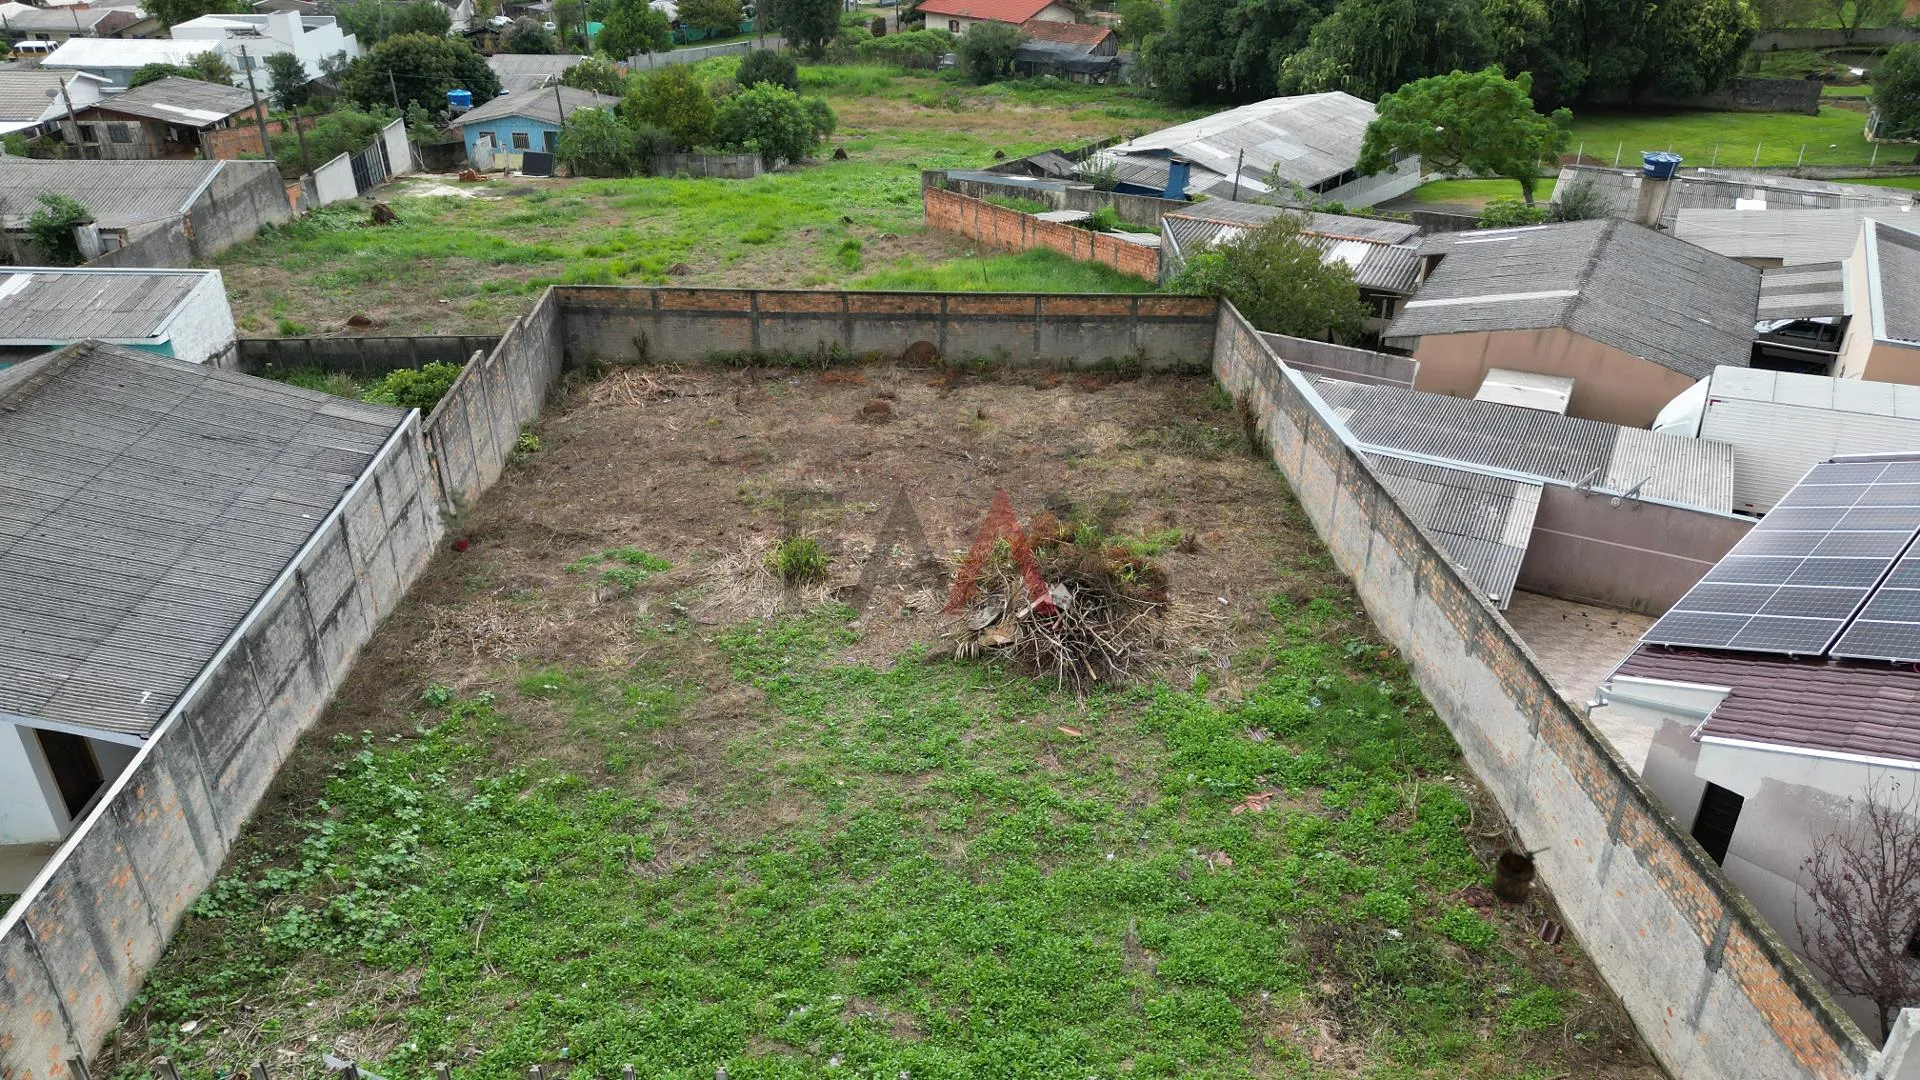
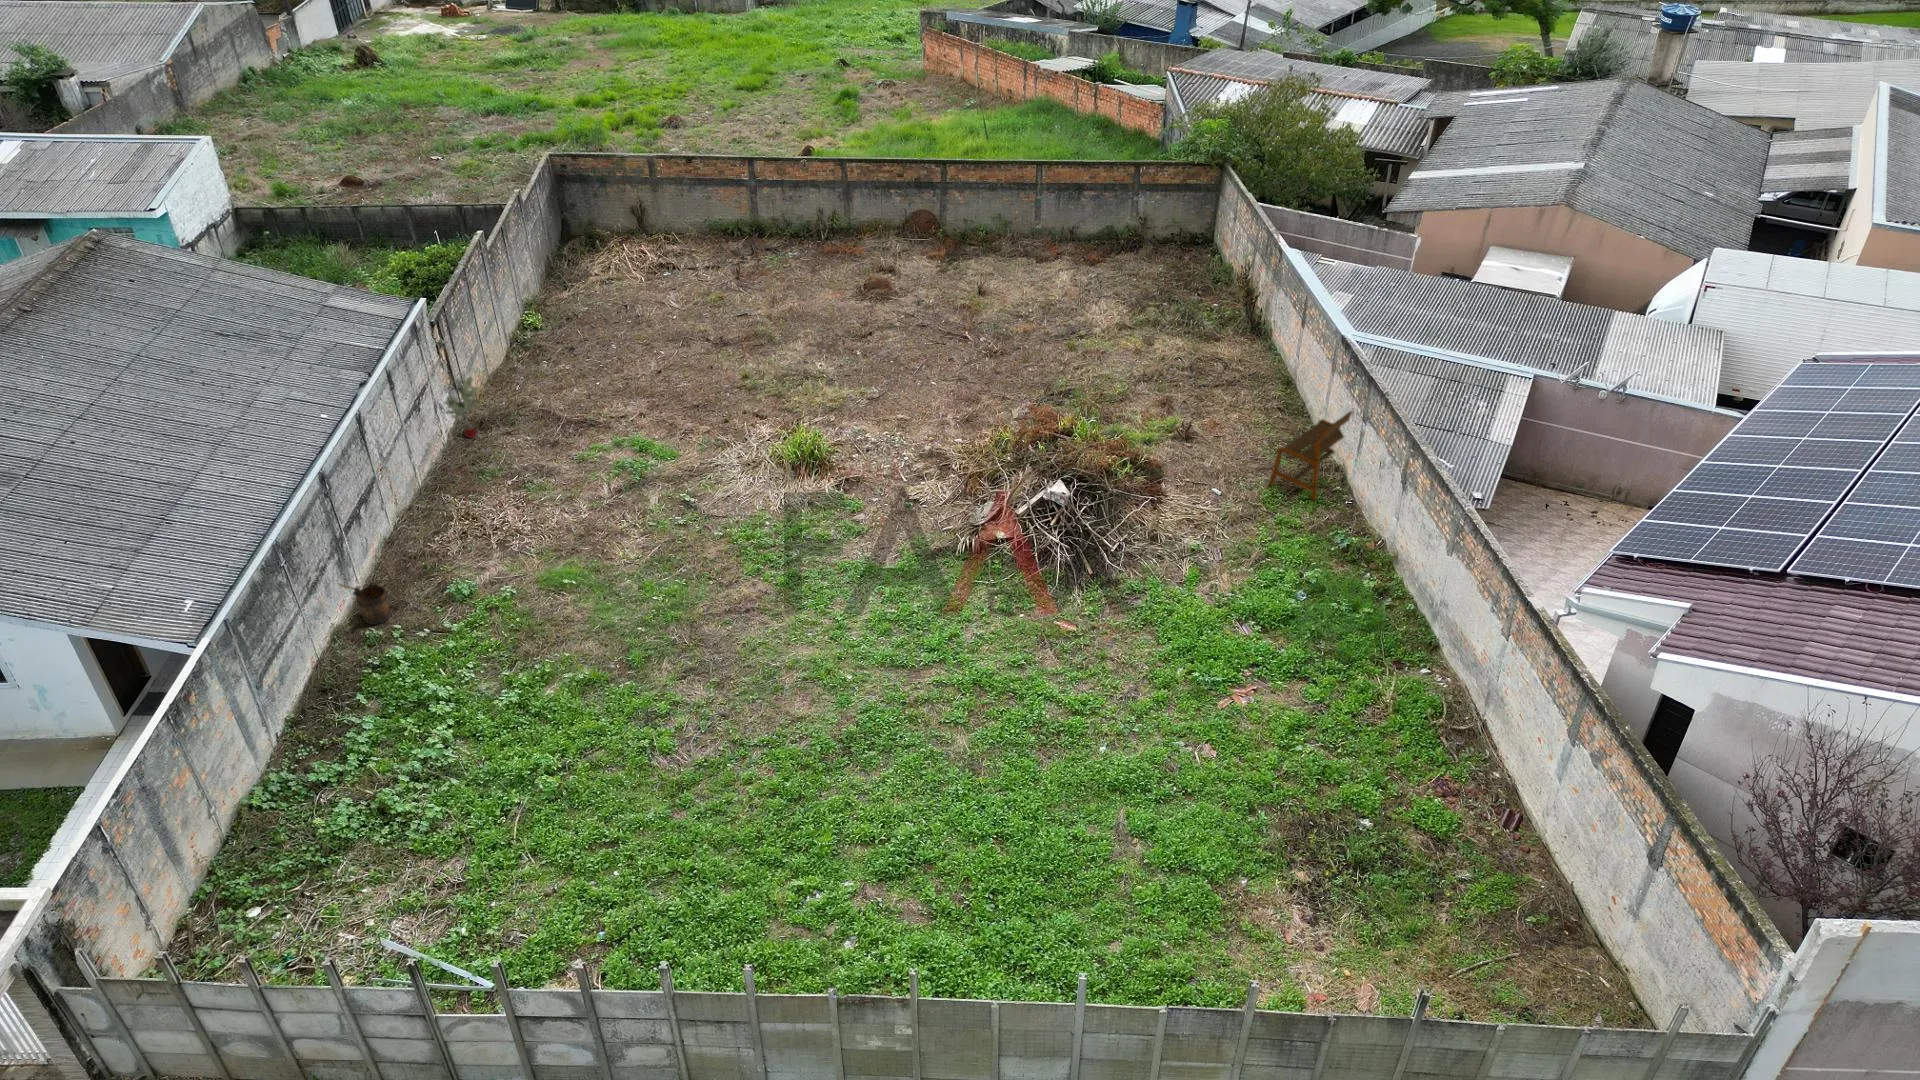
bench: none [1275,512,1367,610] -> present [1269,411,1352,500]
bucket: present [1493,847,1551,903] -> present [340,582,391,625]

